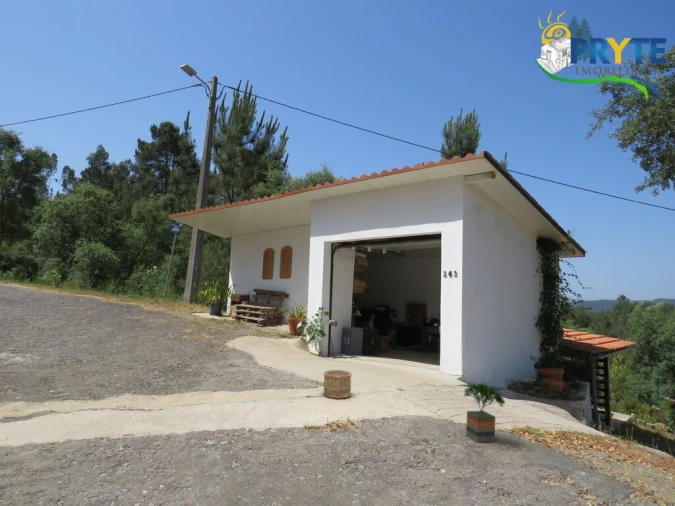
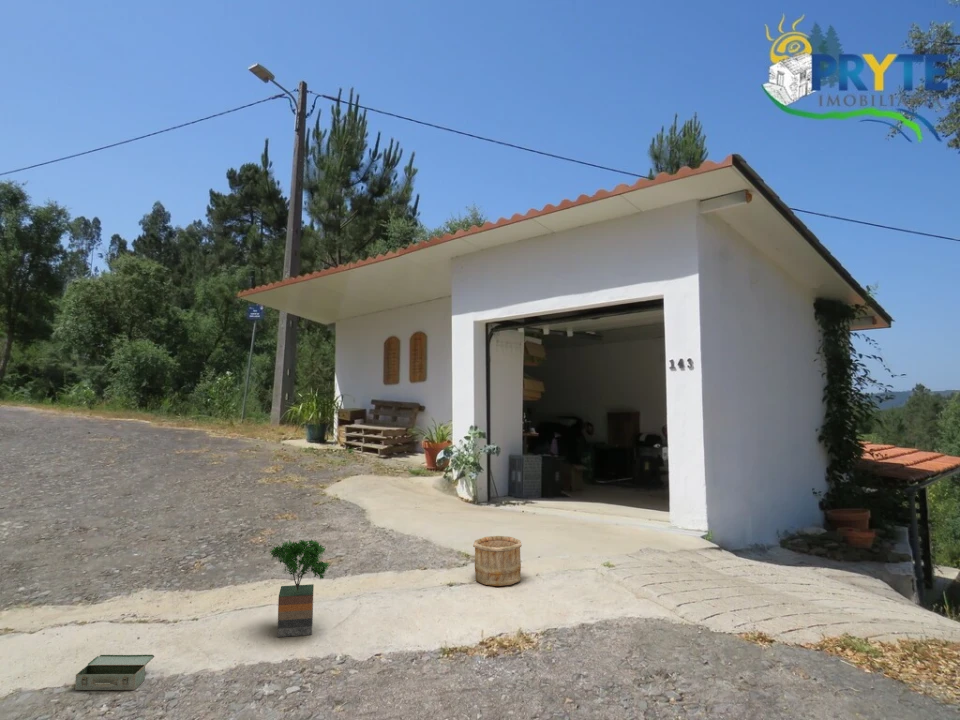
potted tree: present [464,384,505,442] -> present [270,539,329,637]
toolbox: none [102,422,145,440] -> present [75,655,154,690]

